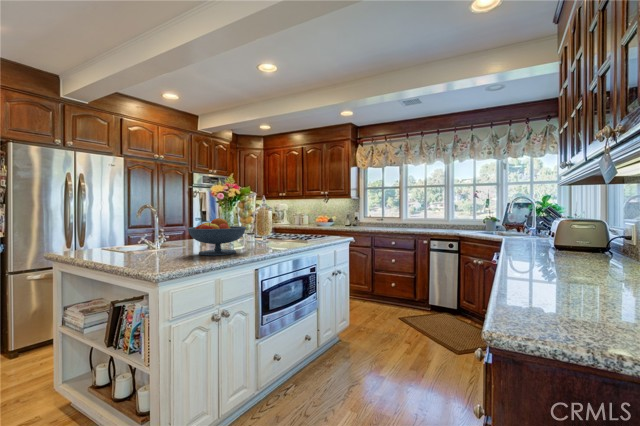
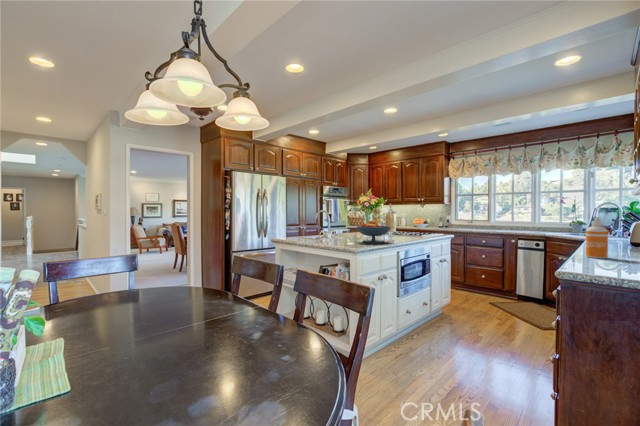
soap dispenser: none [524,207,557,275] -> present [586,217,608,258]

